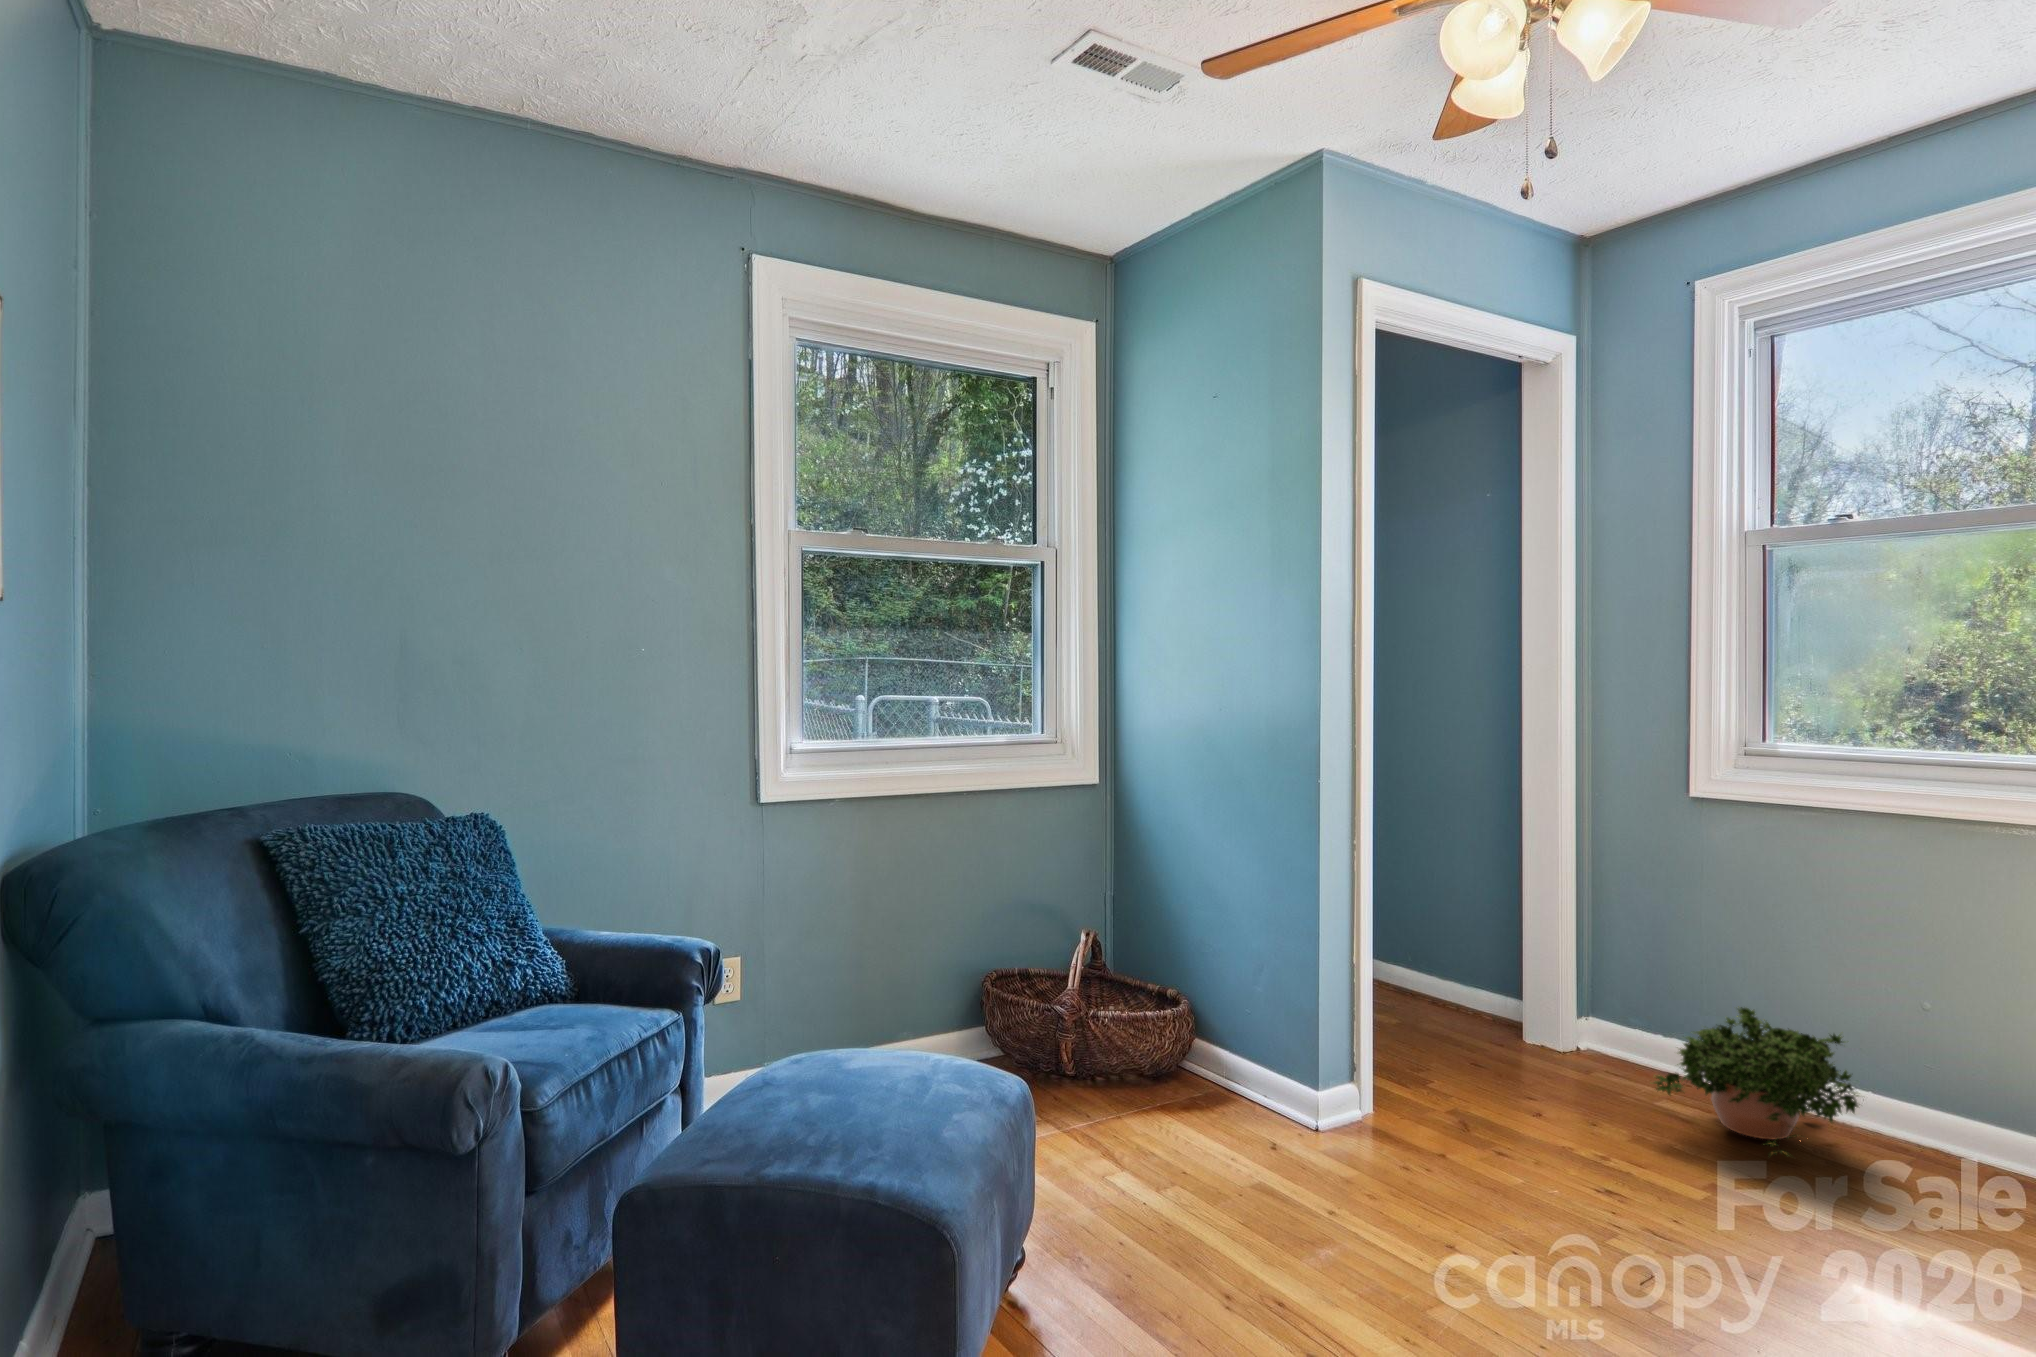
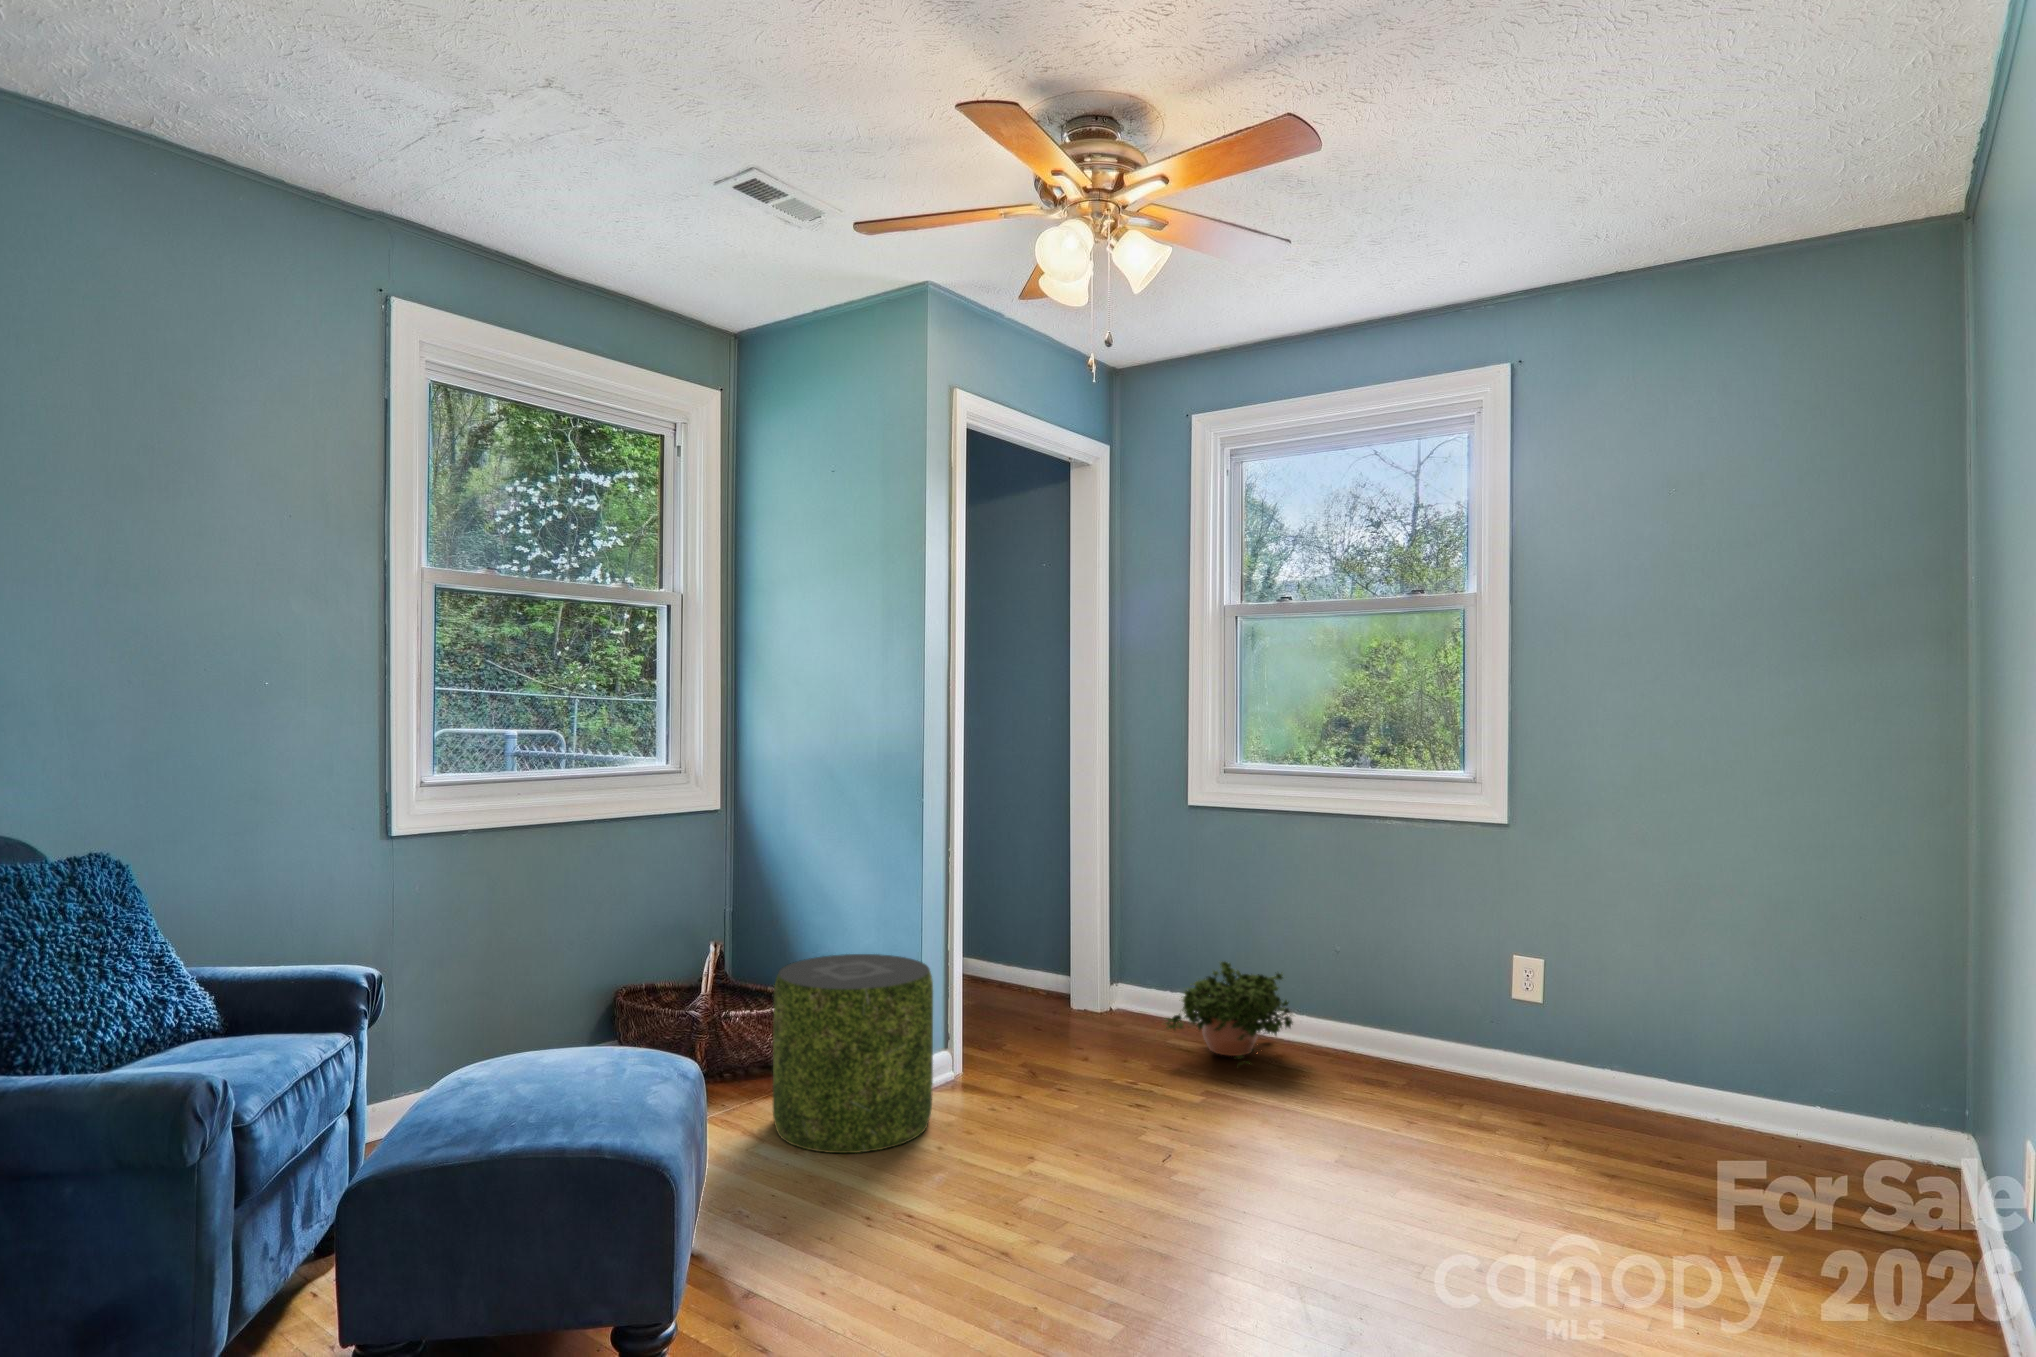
pouf: none [1140,958,1330,1205] -> present [773,954,933,1153]

